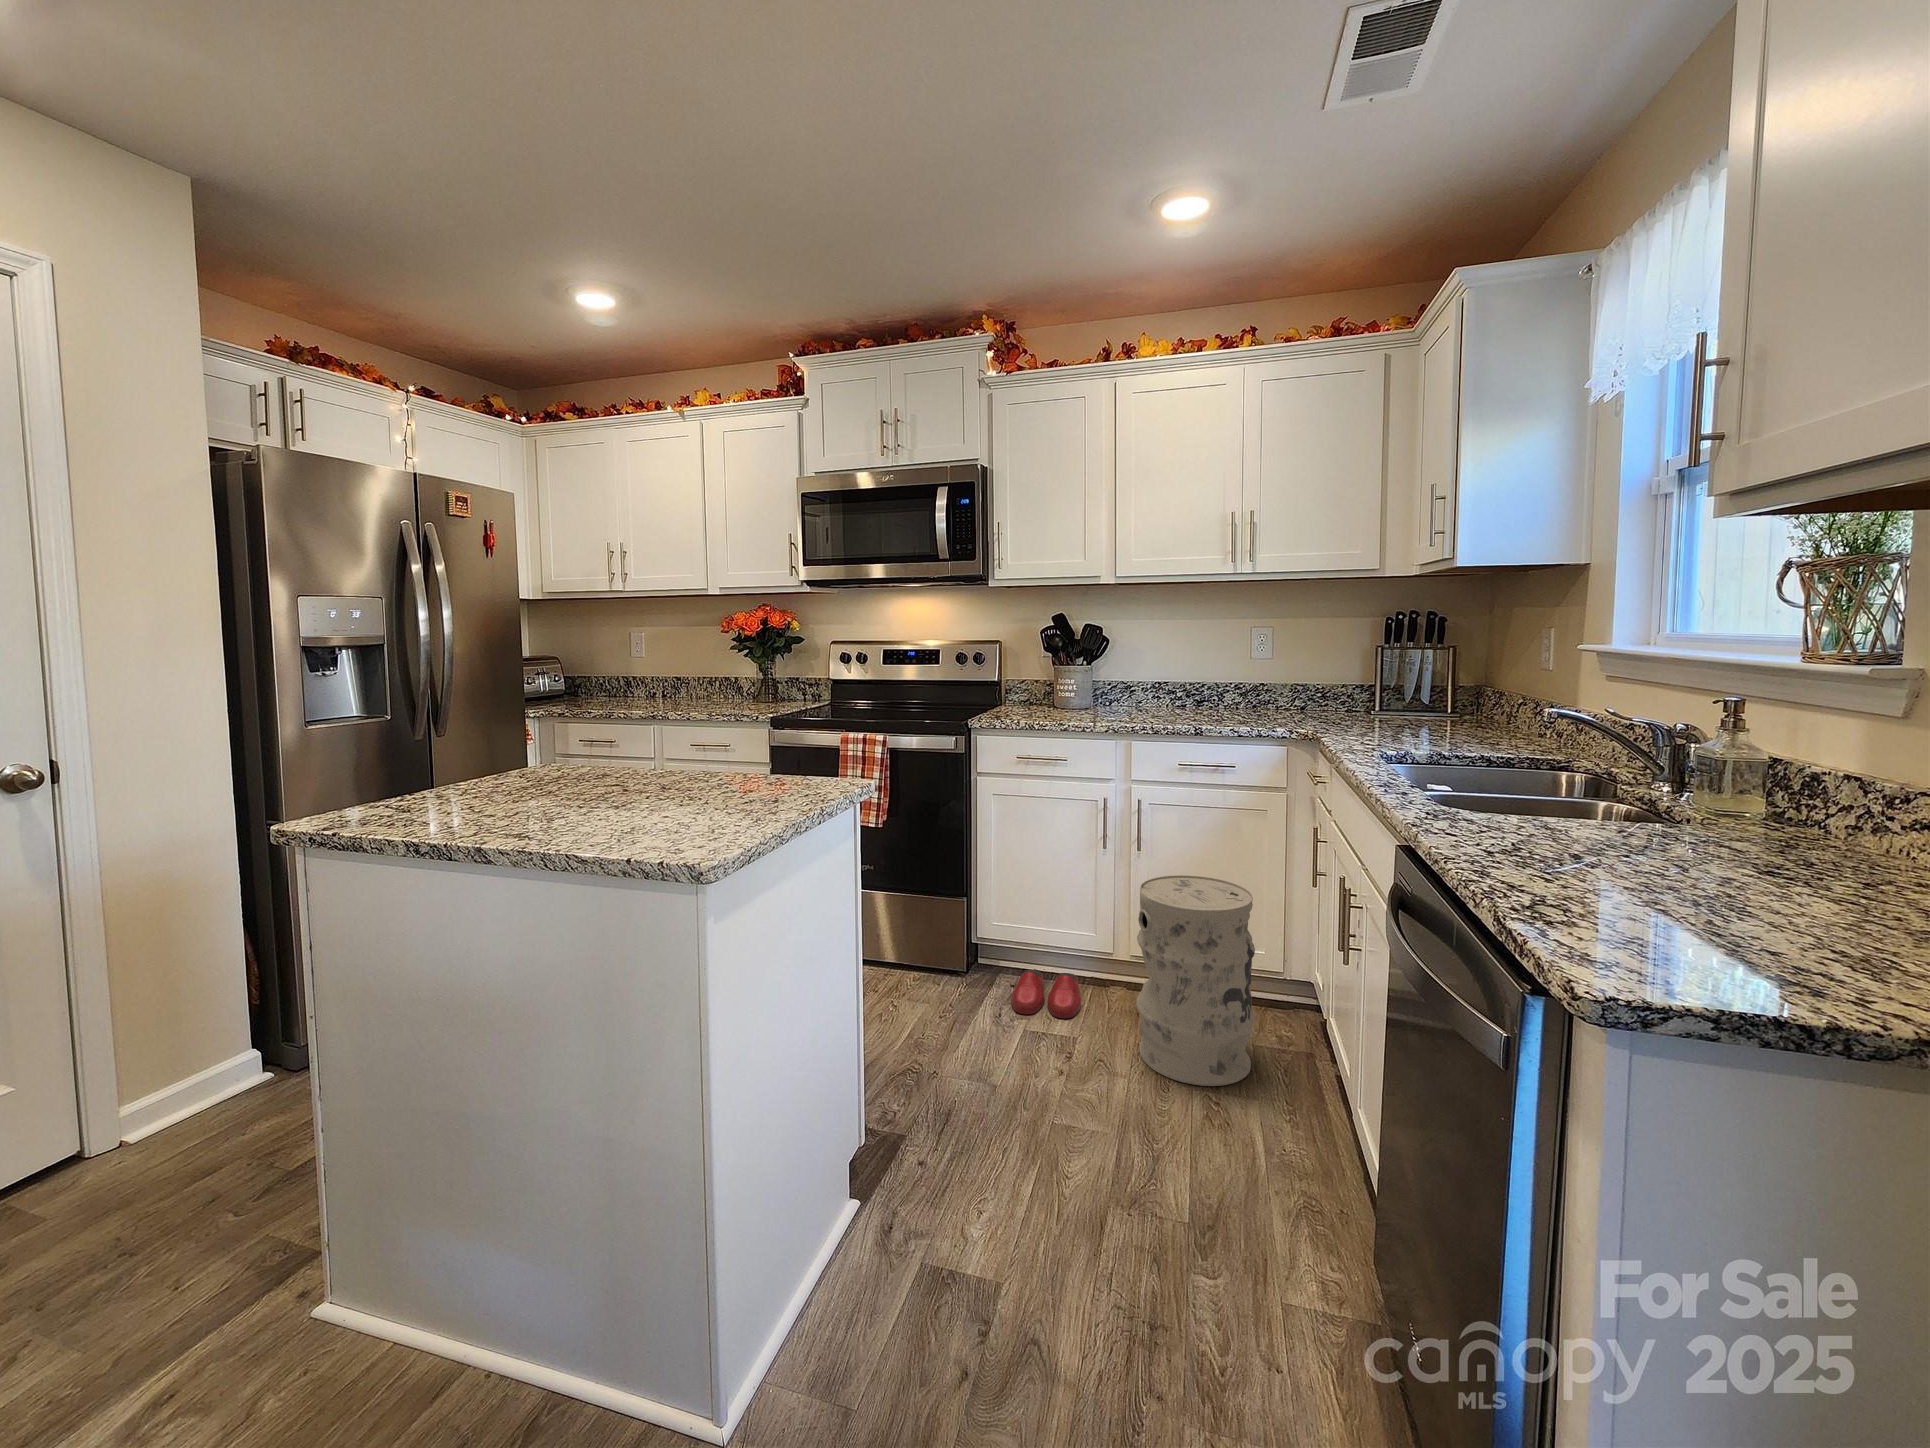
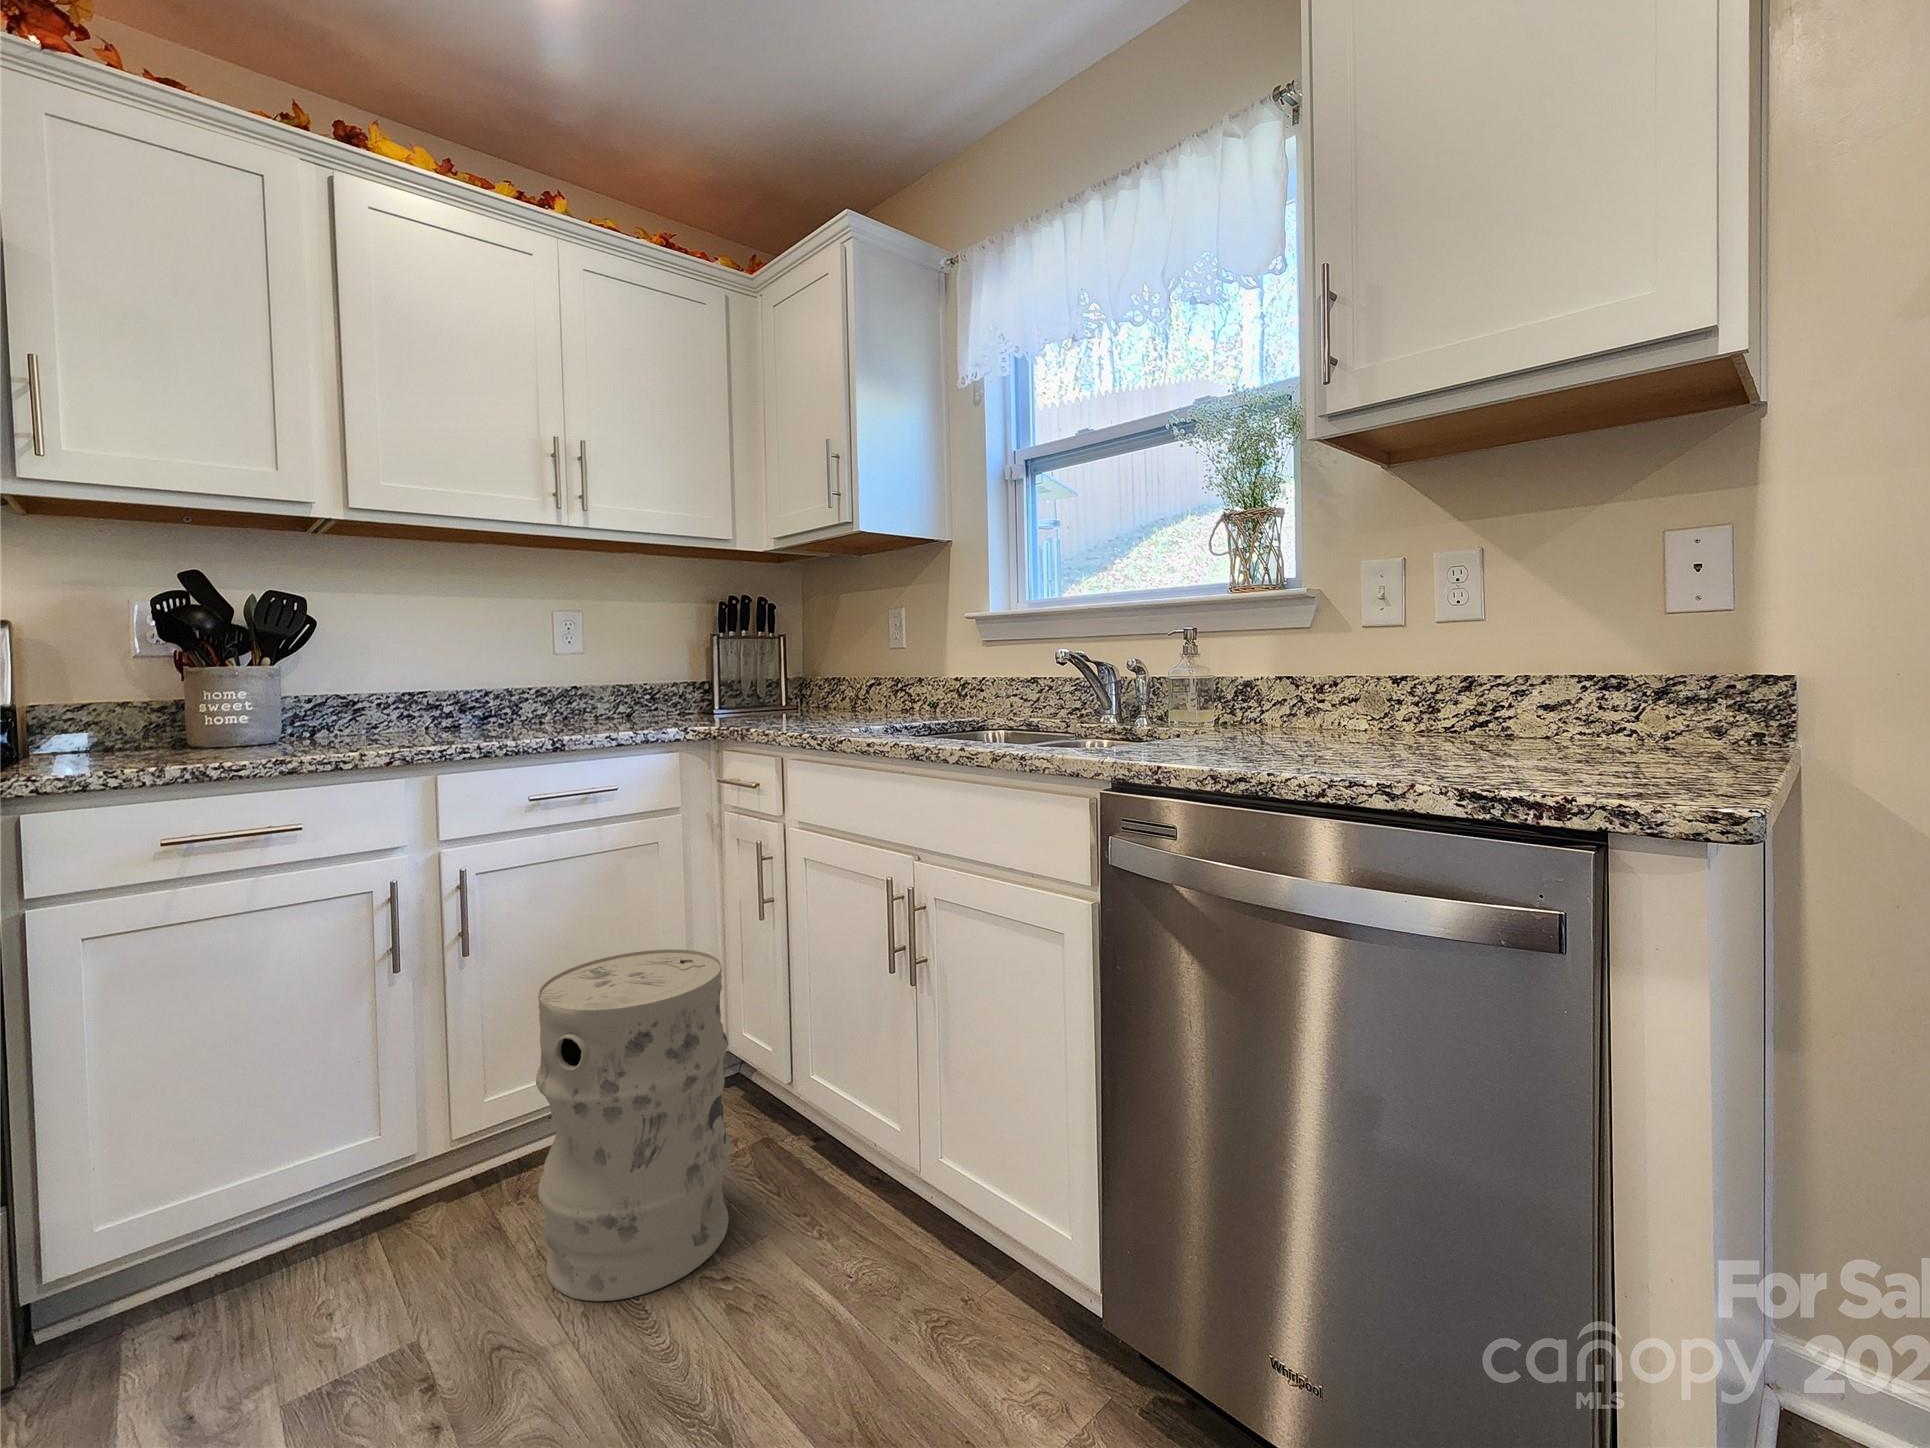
slippers: present [1011,970,1081,1018] -> none [204,1233,387,1383]

